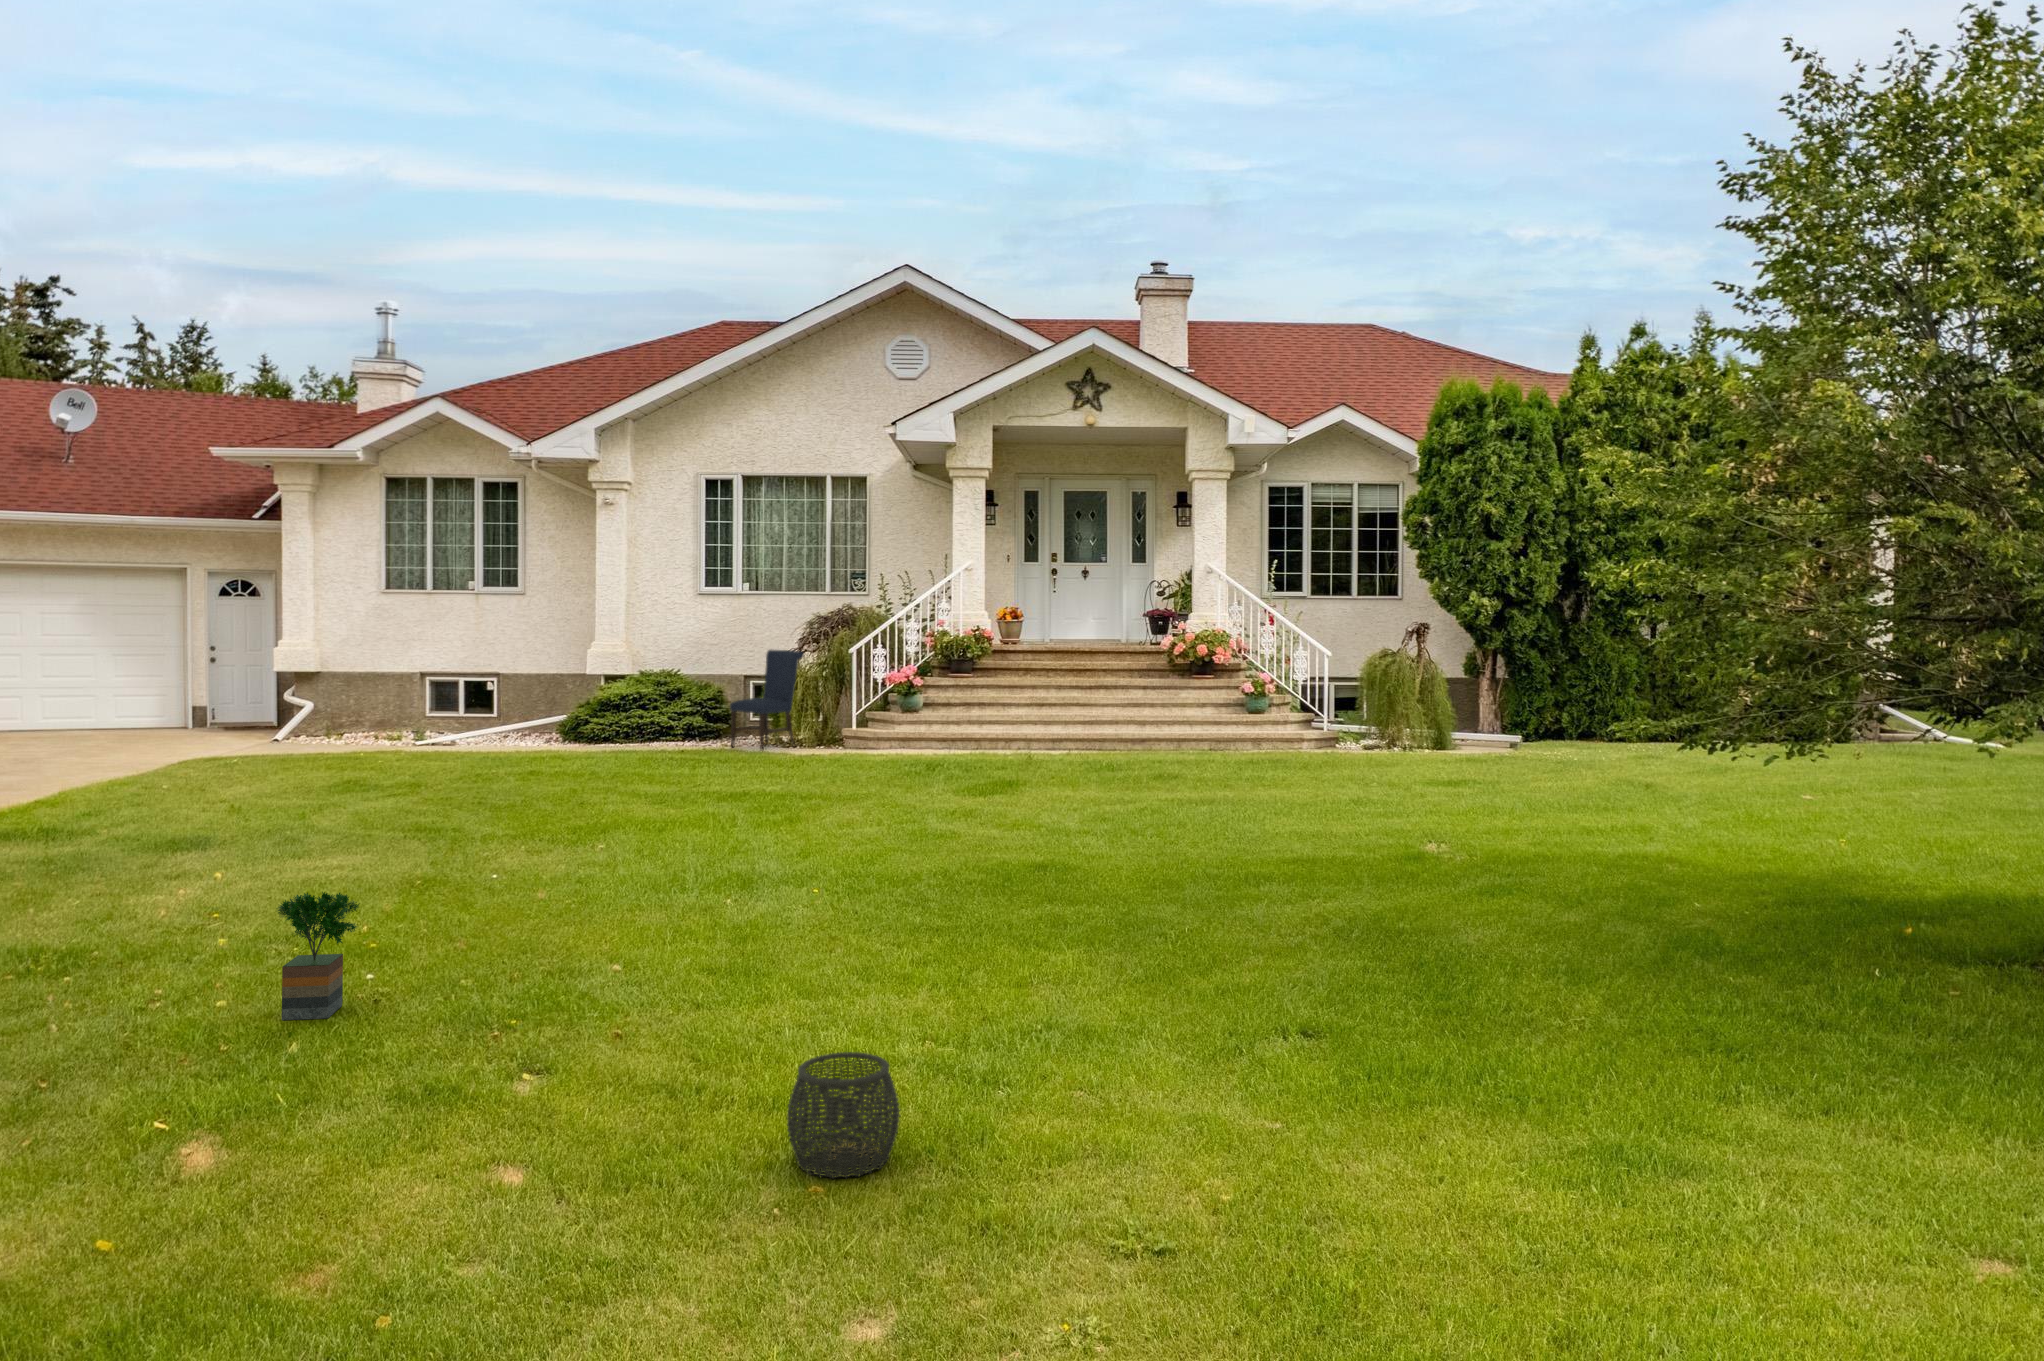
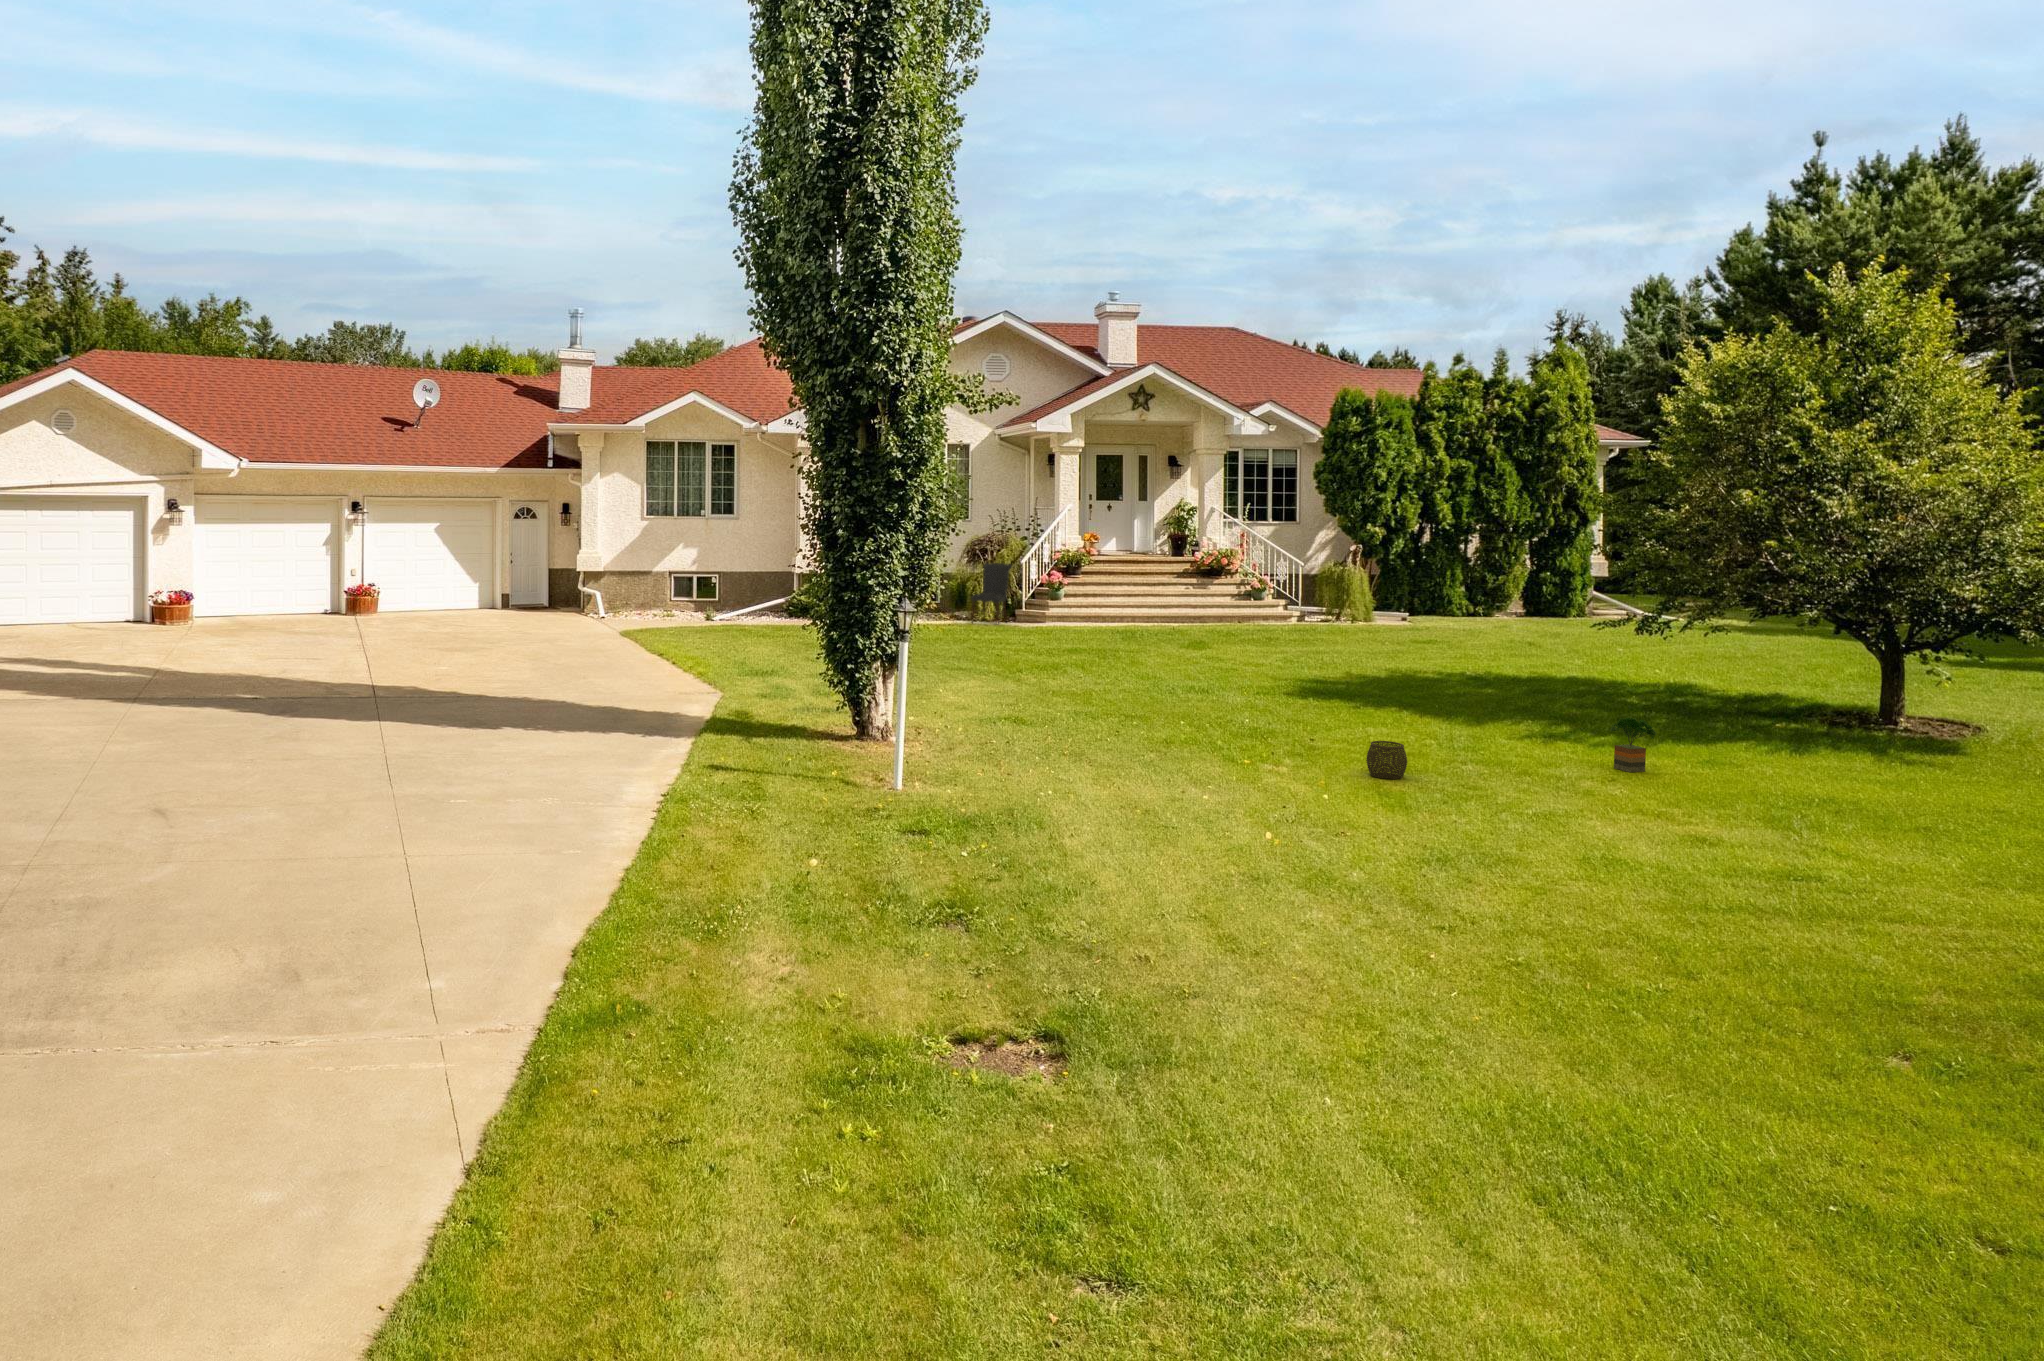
potted tree: present [278,892,359,1020] -> present [1611,718,1656,772]
woven basket: present [787,1052,900,1178] -> present [1366,741,1407,779]

